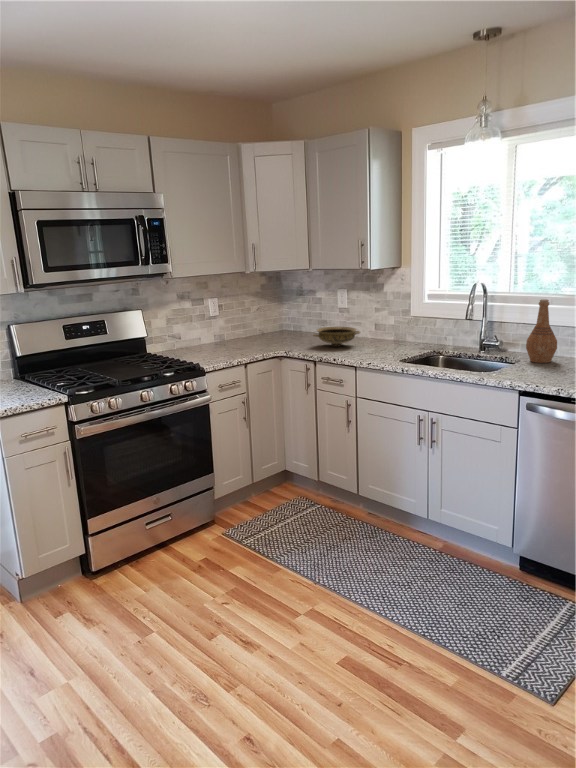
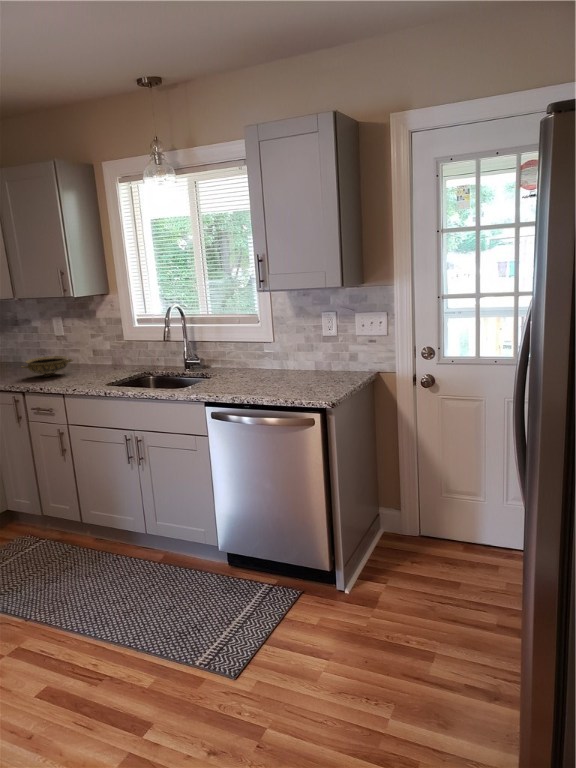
vase: present [526,299,557,363] -> none [219,318,245,375]

